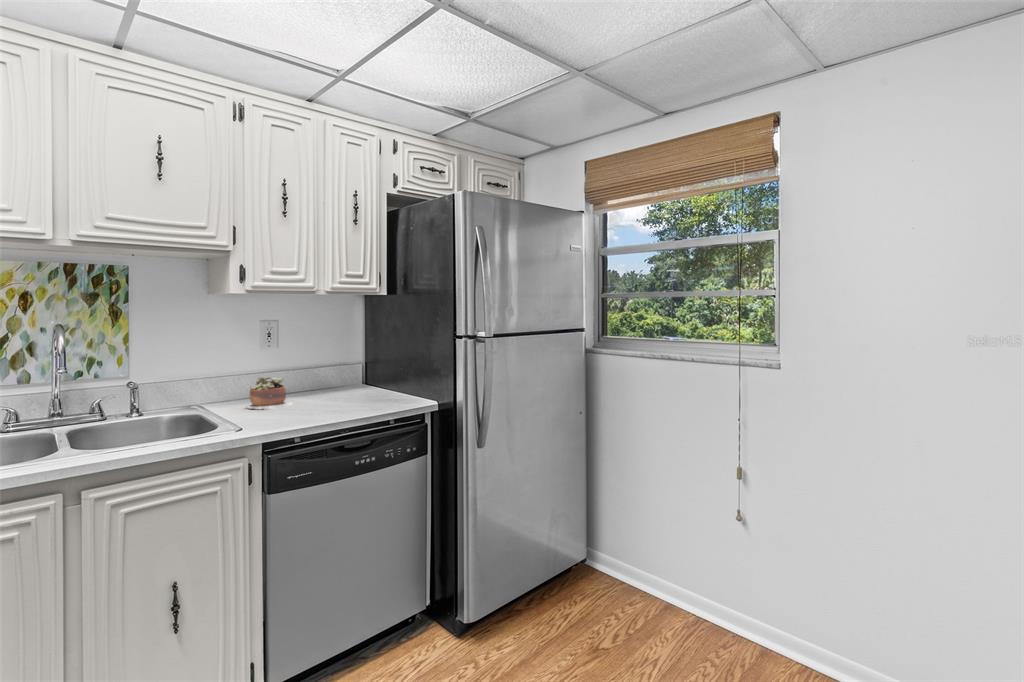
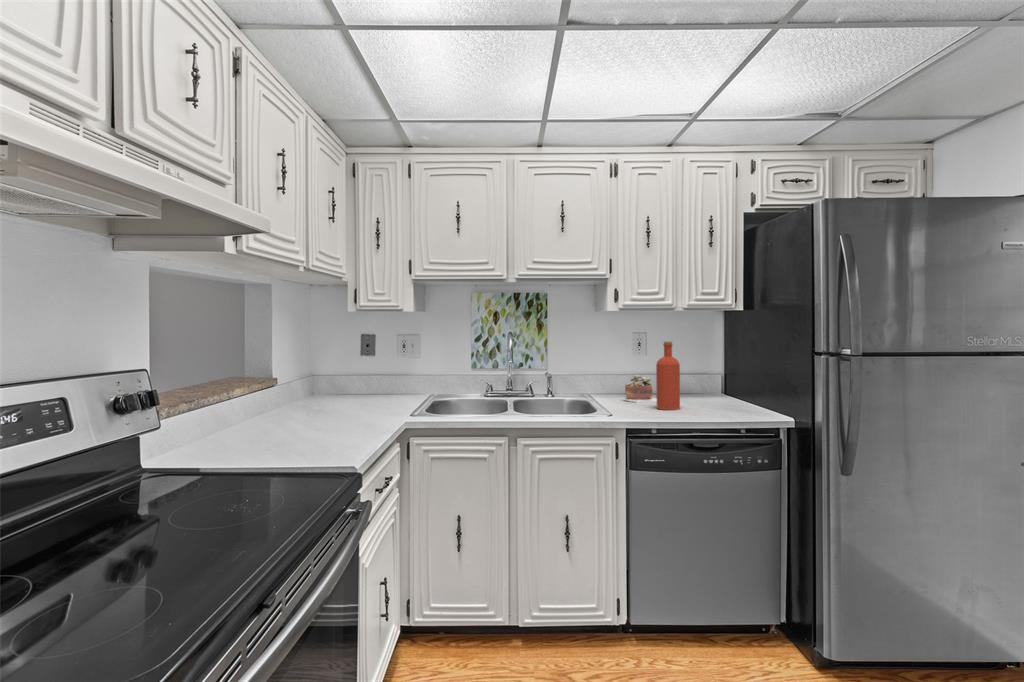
bottle: none [301,333,332,415] -> present [656,342,680,410]

